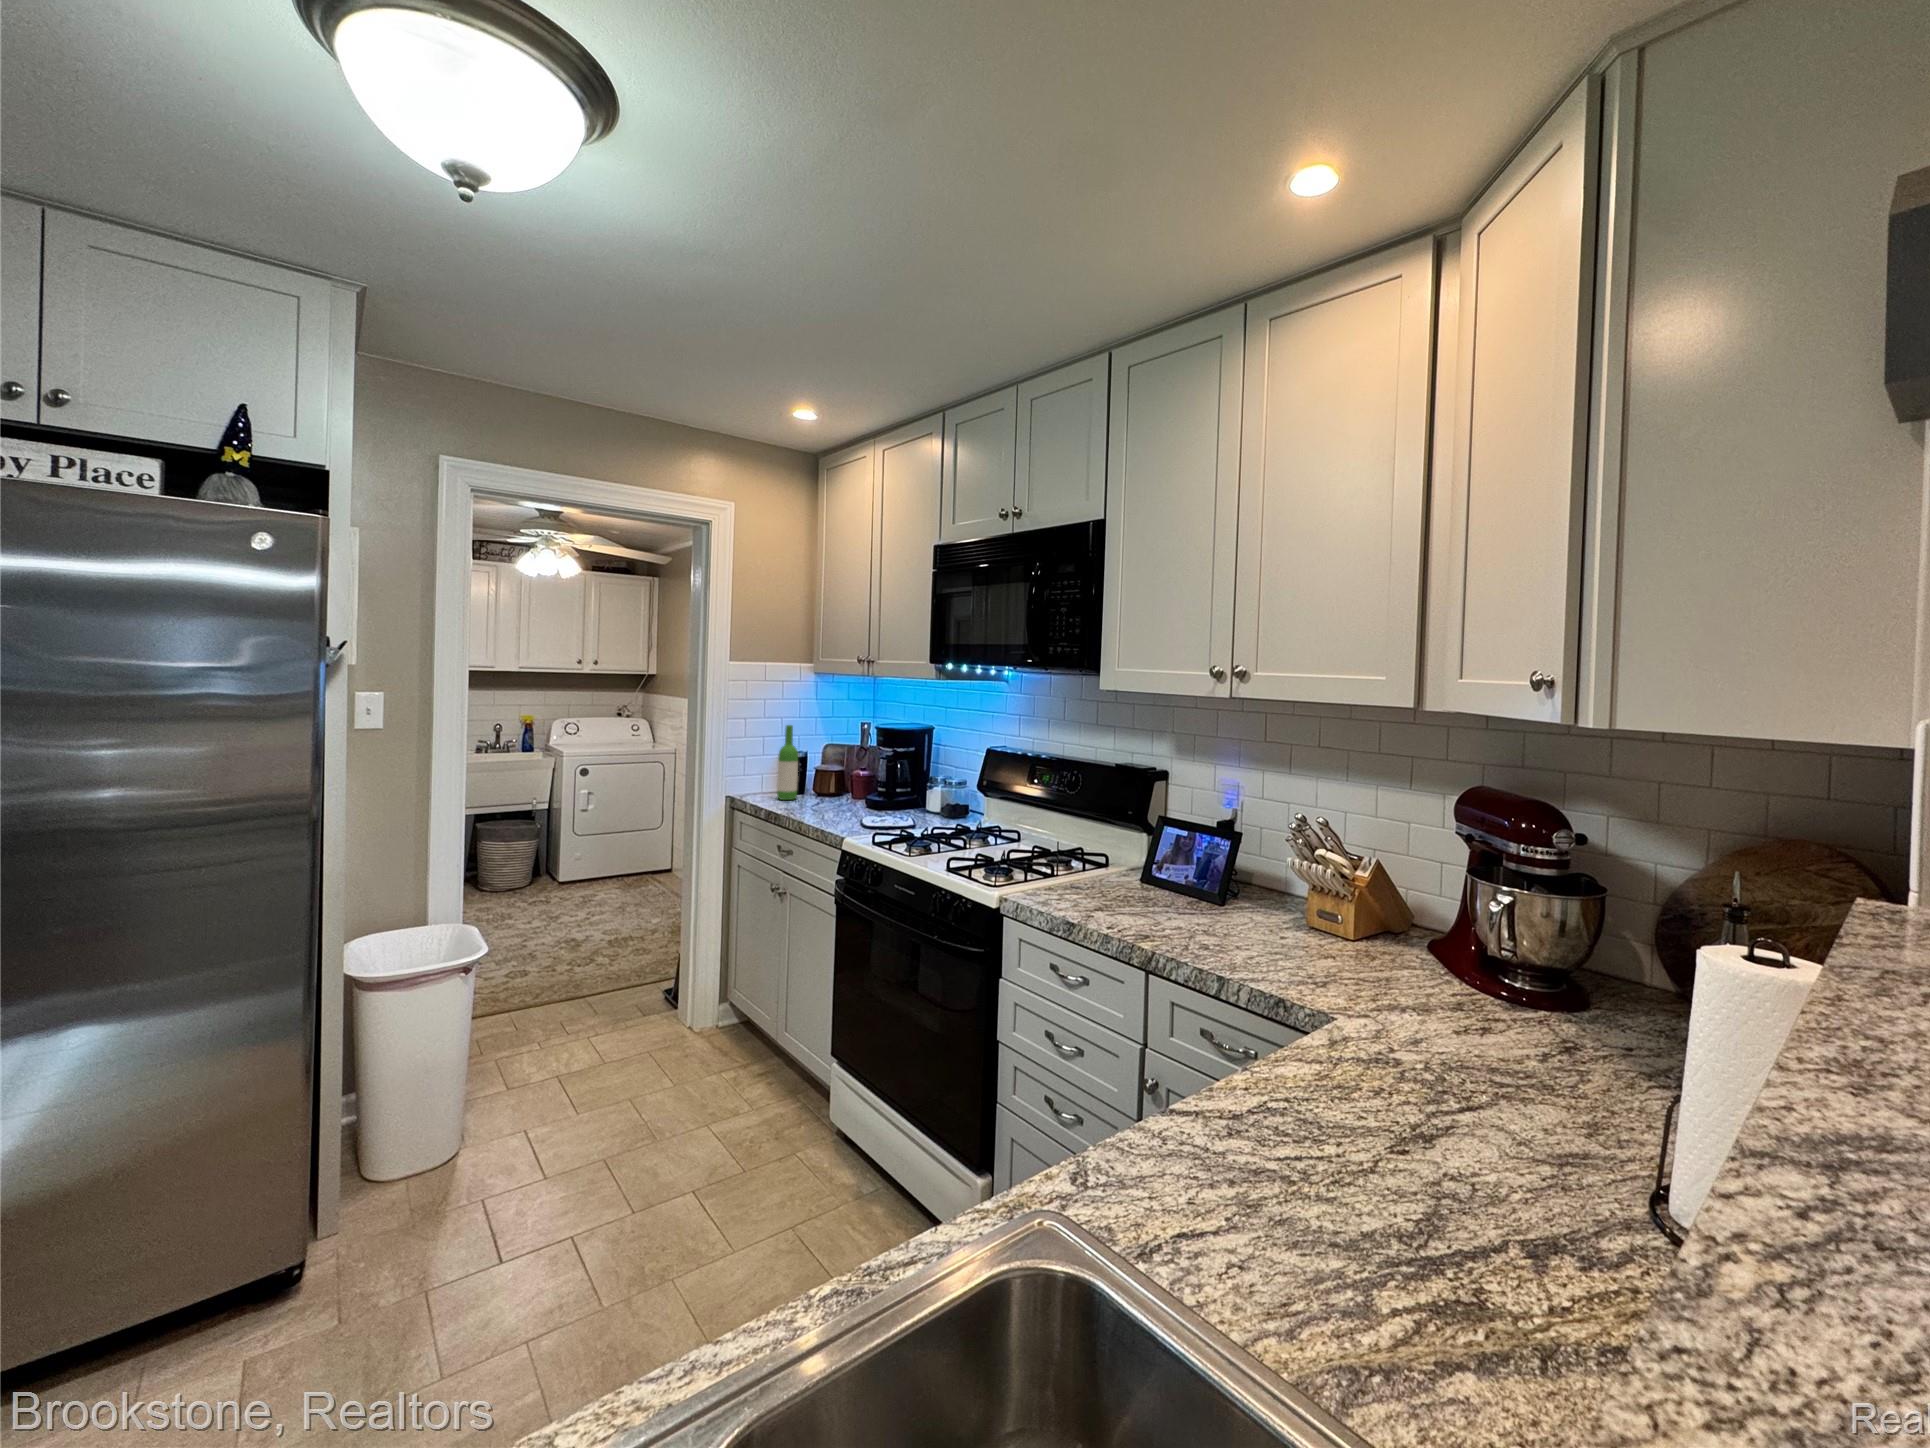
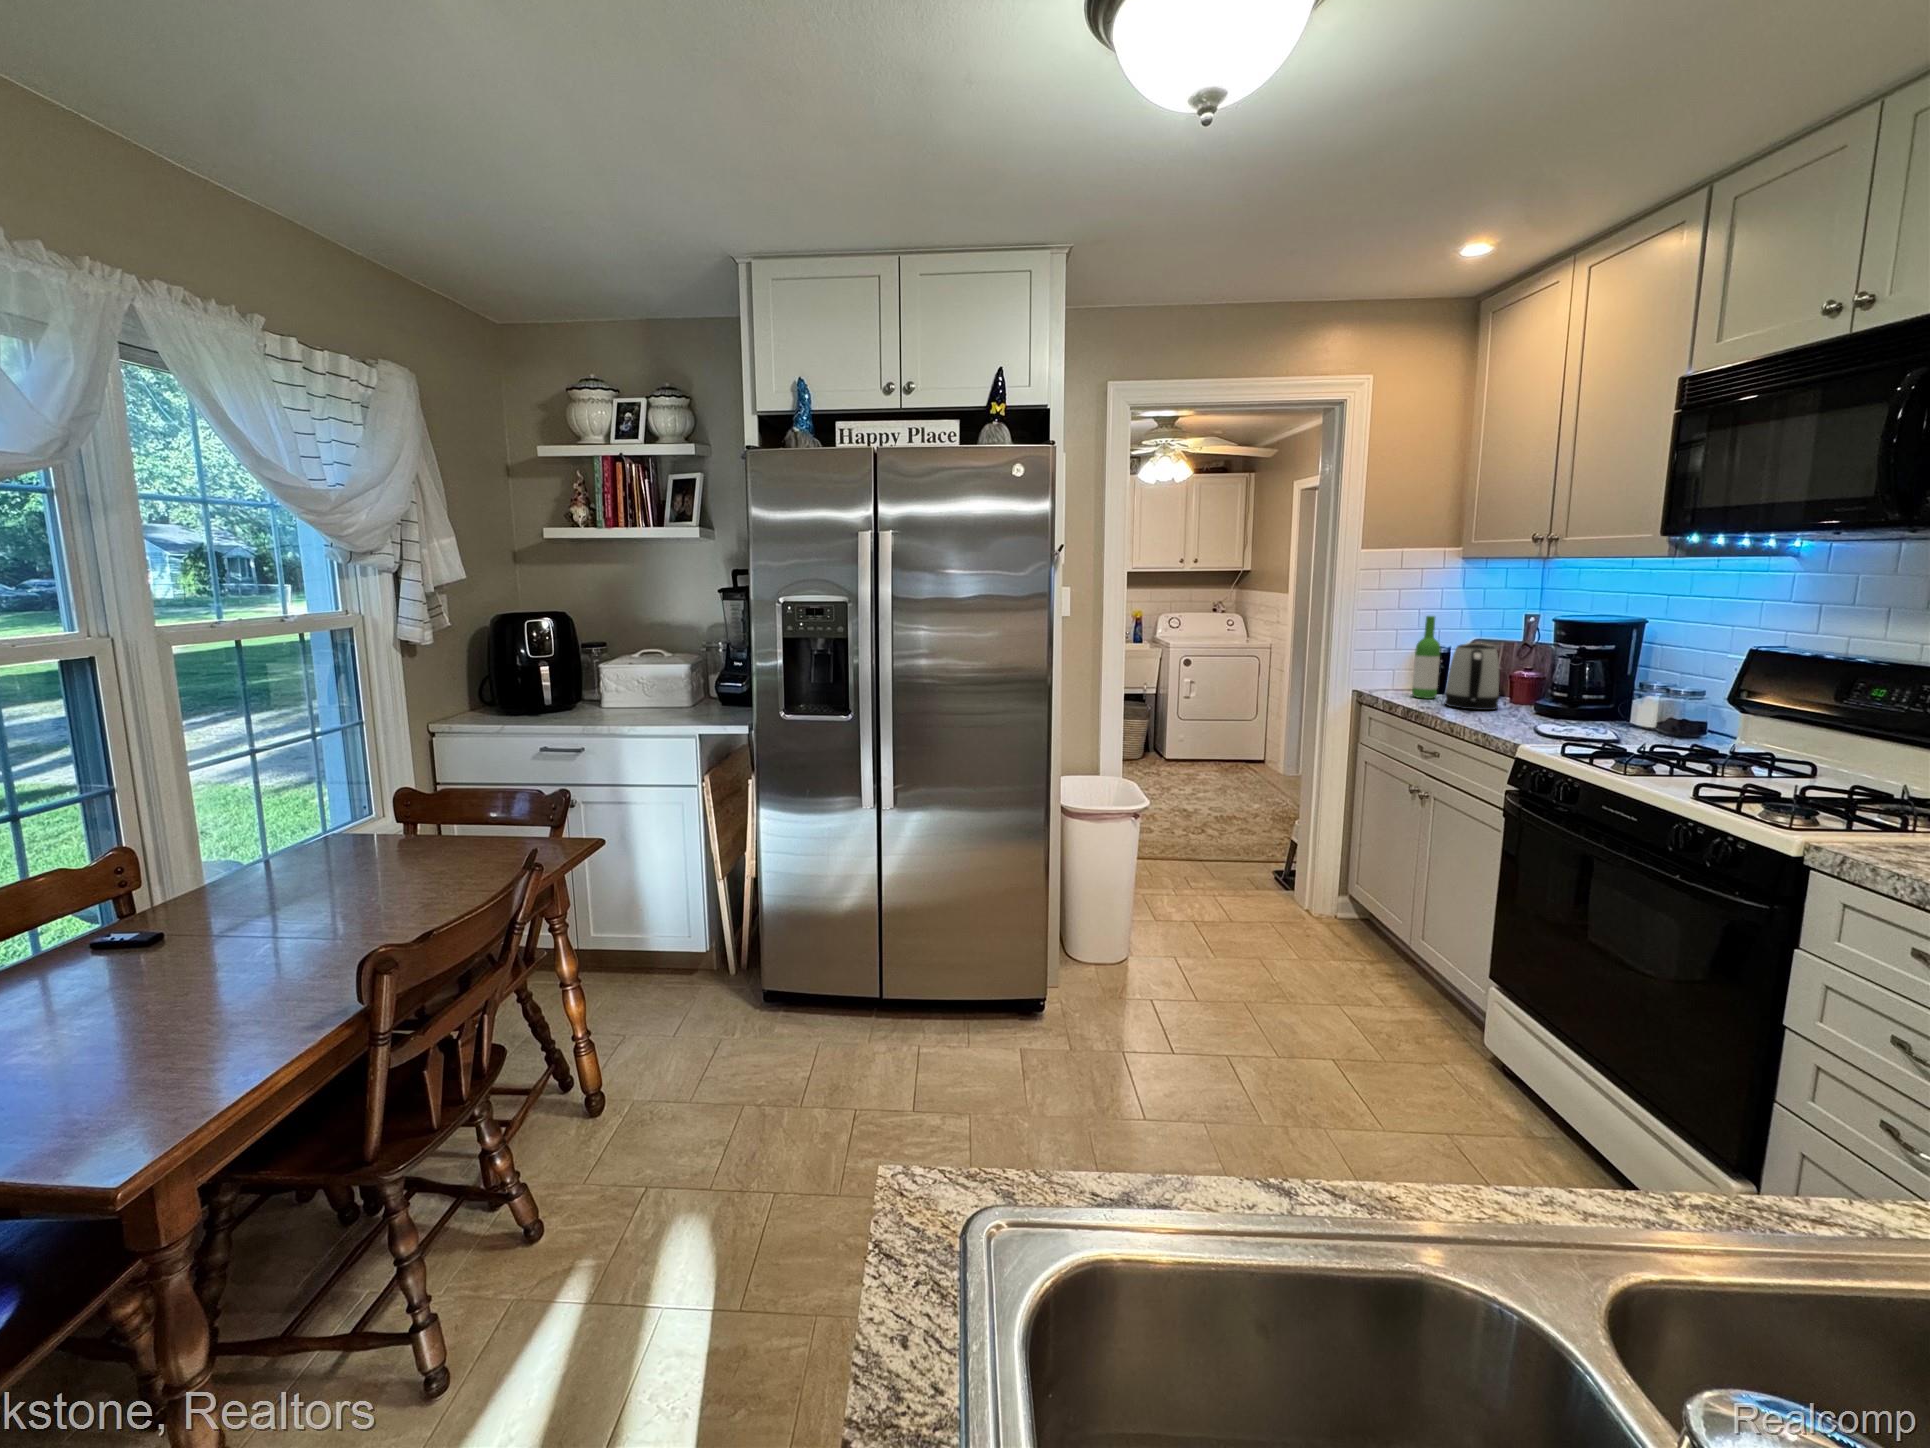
kettle: none [801,749,841,808] -> present [1445,643,1499,710]

